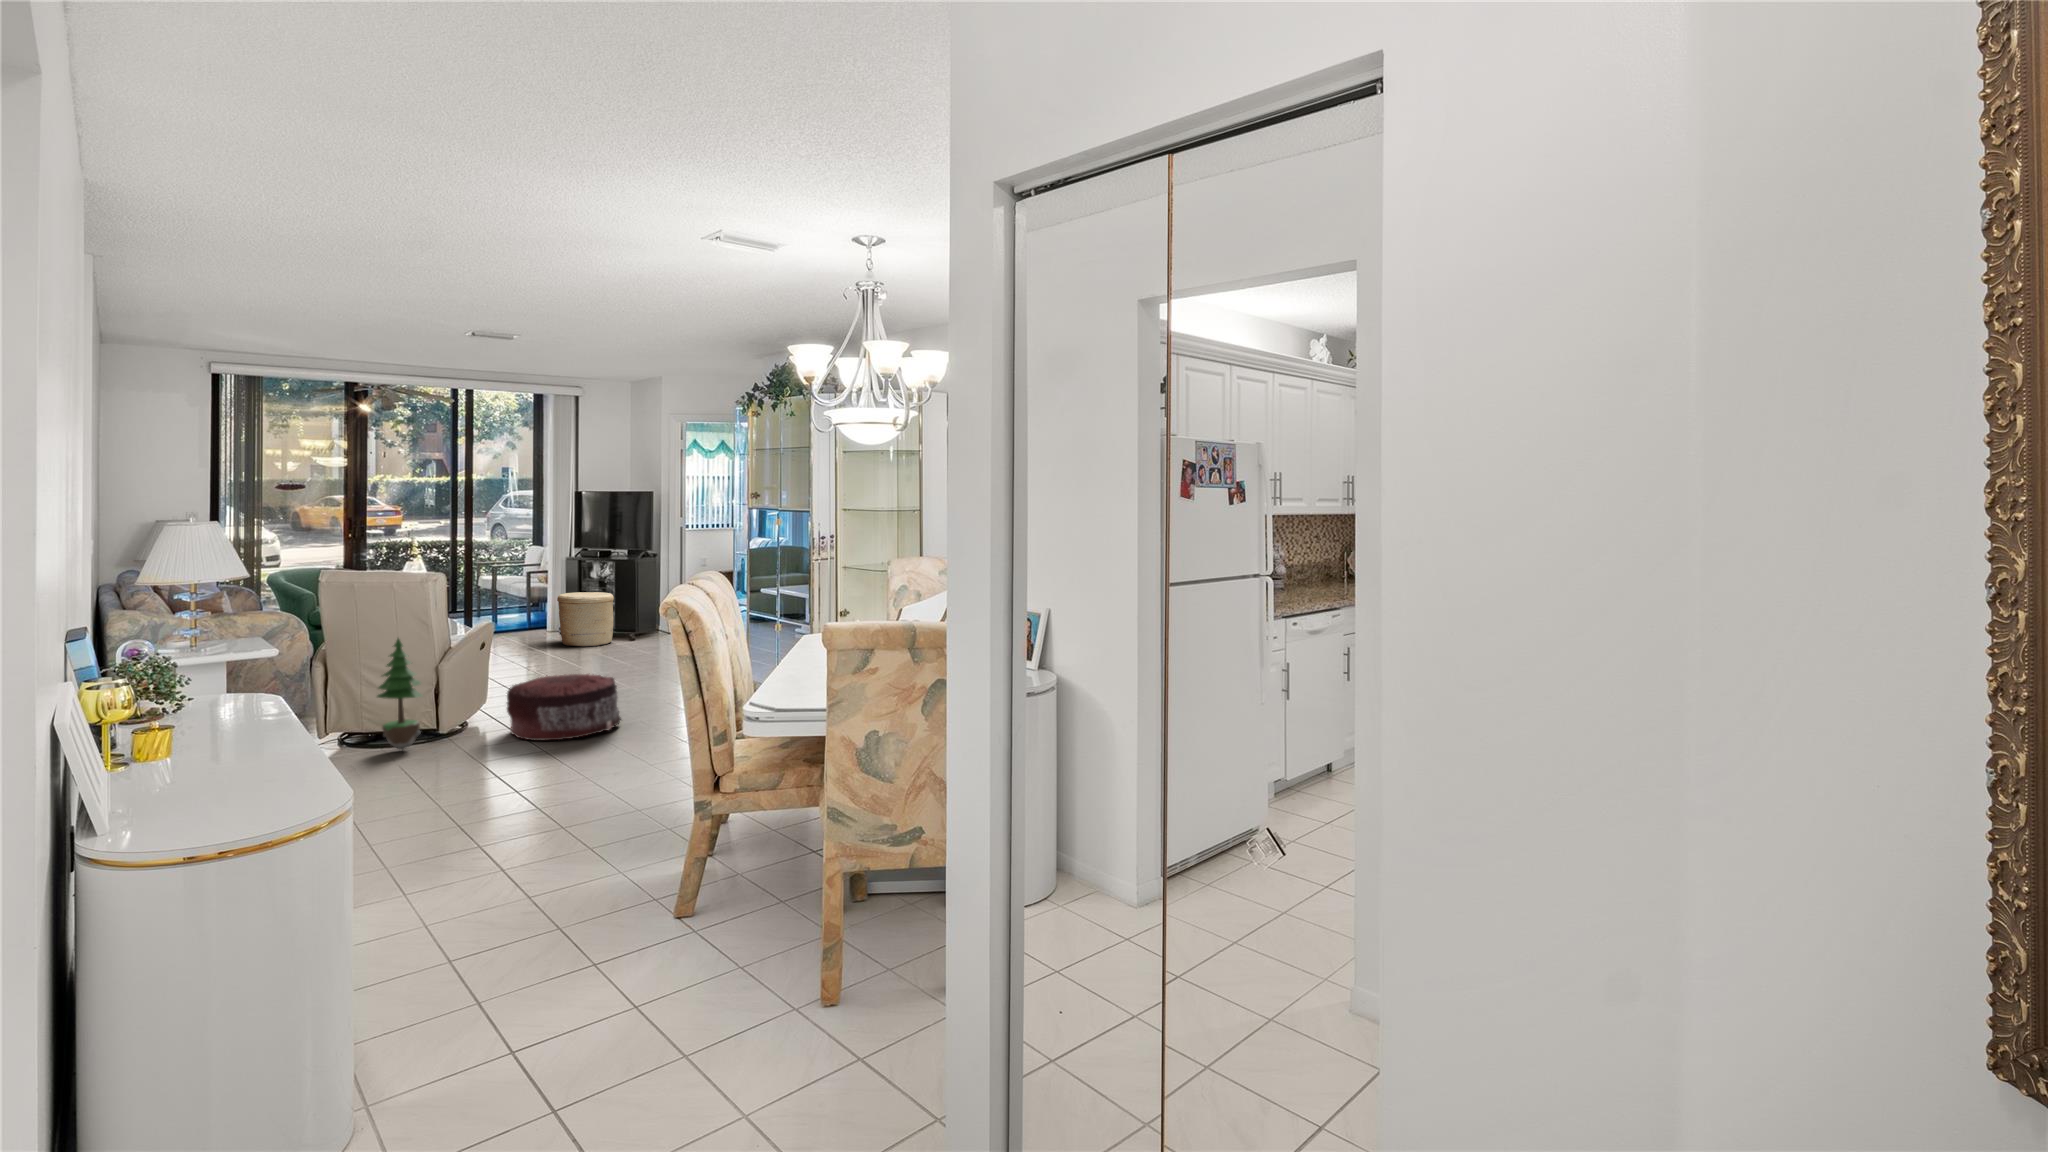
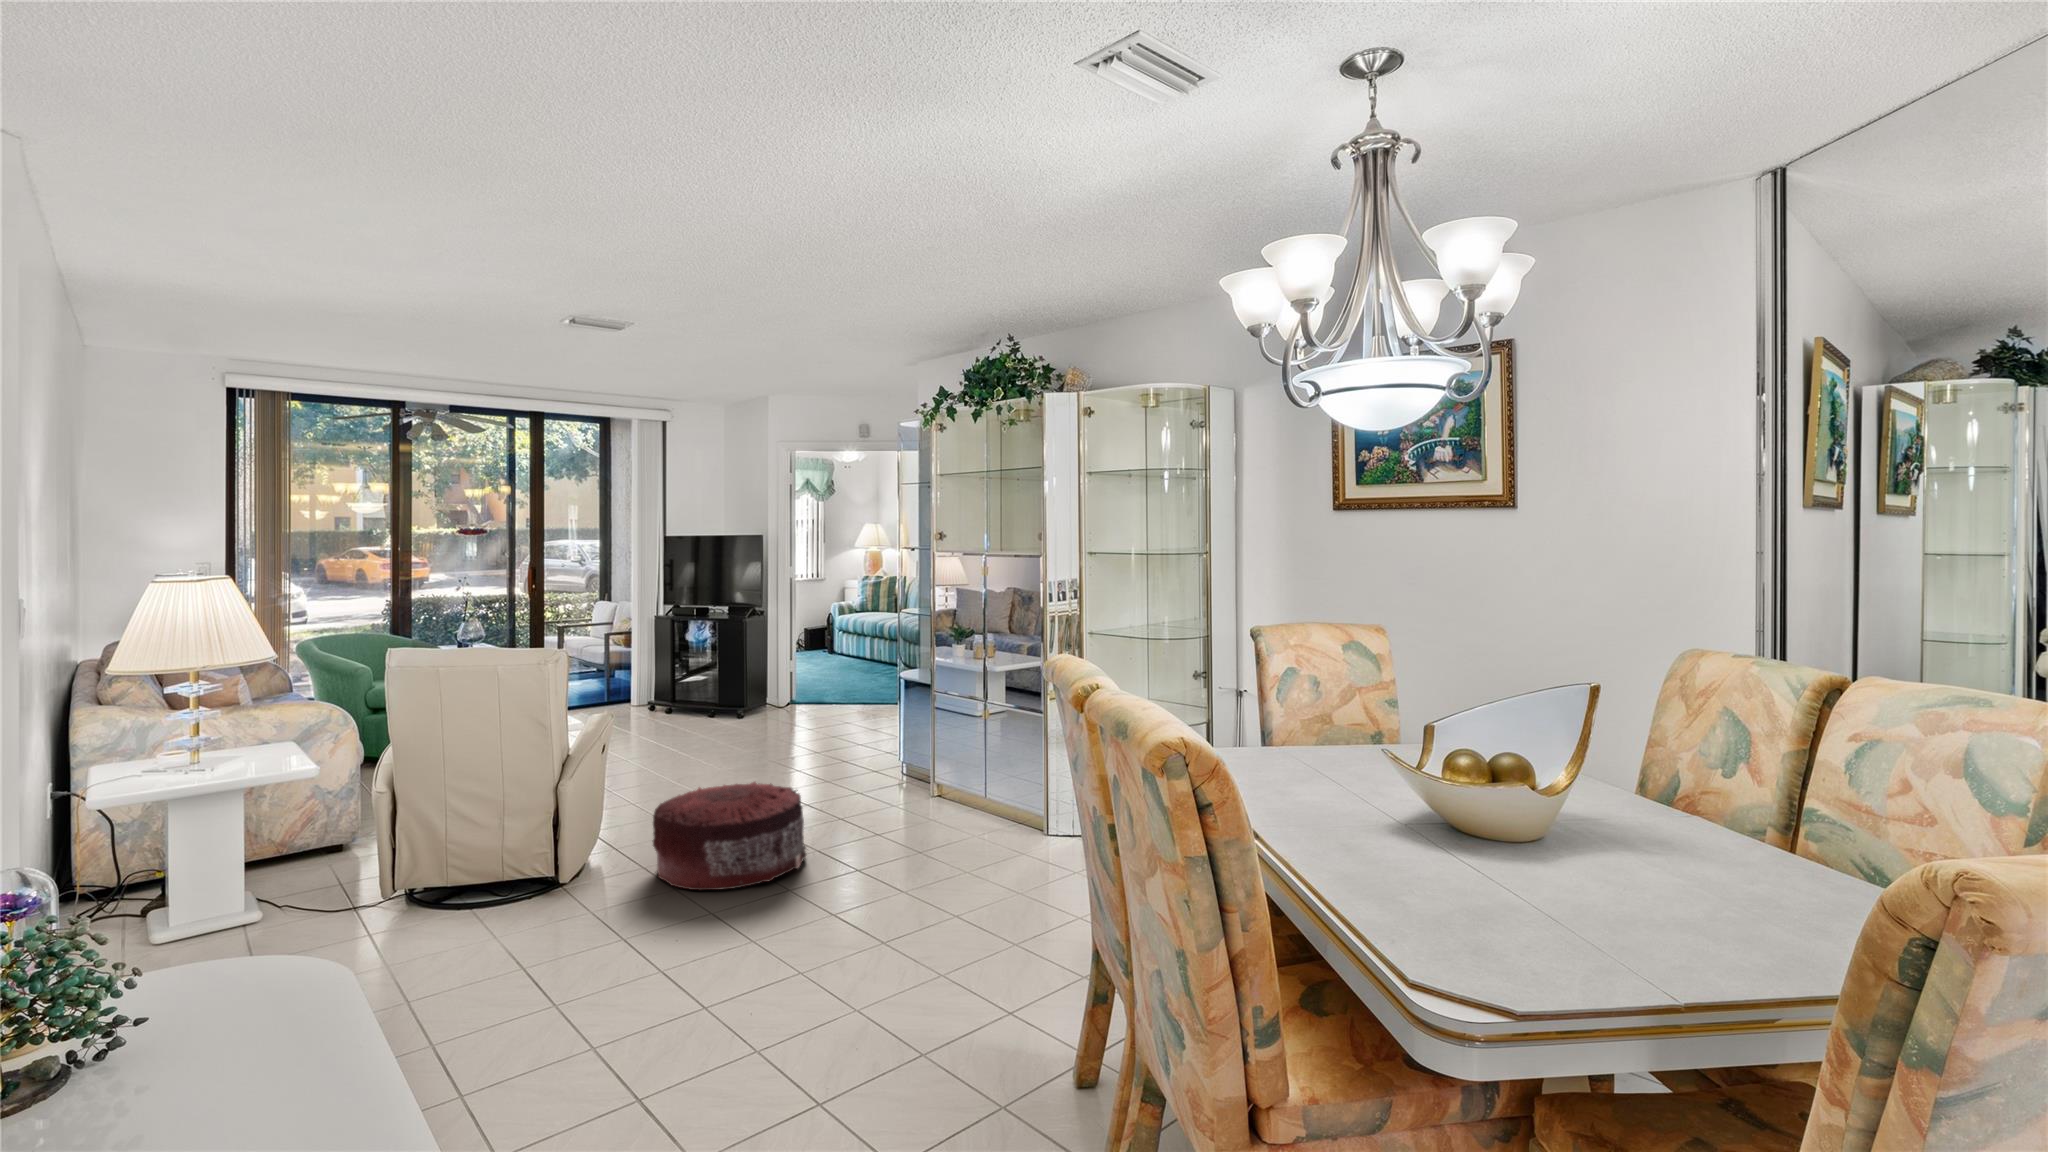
woven basket: present [557,592,614,646] -> none [649,658,717,727]
potted tree: present [377,638,422,750] -> none [473,744,543,916]

